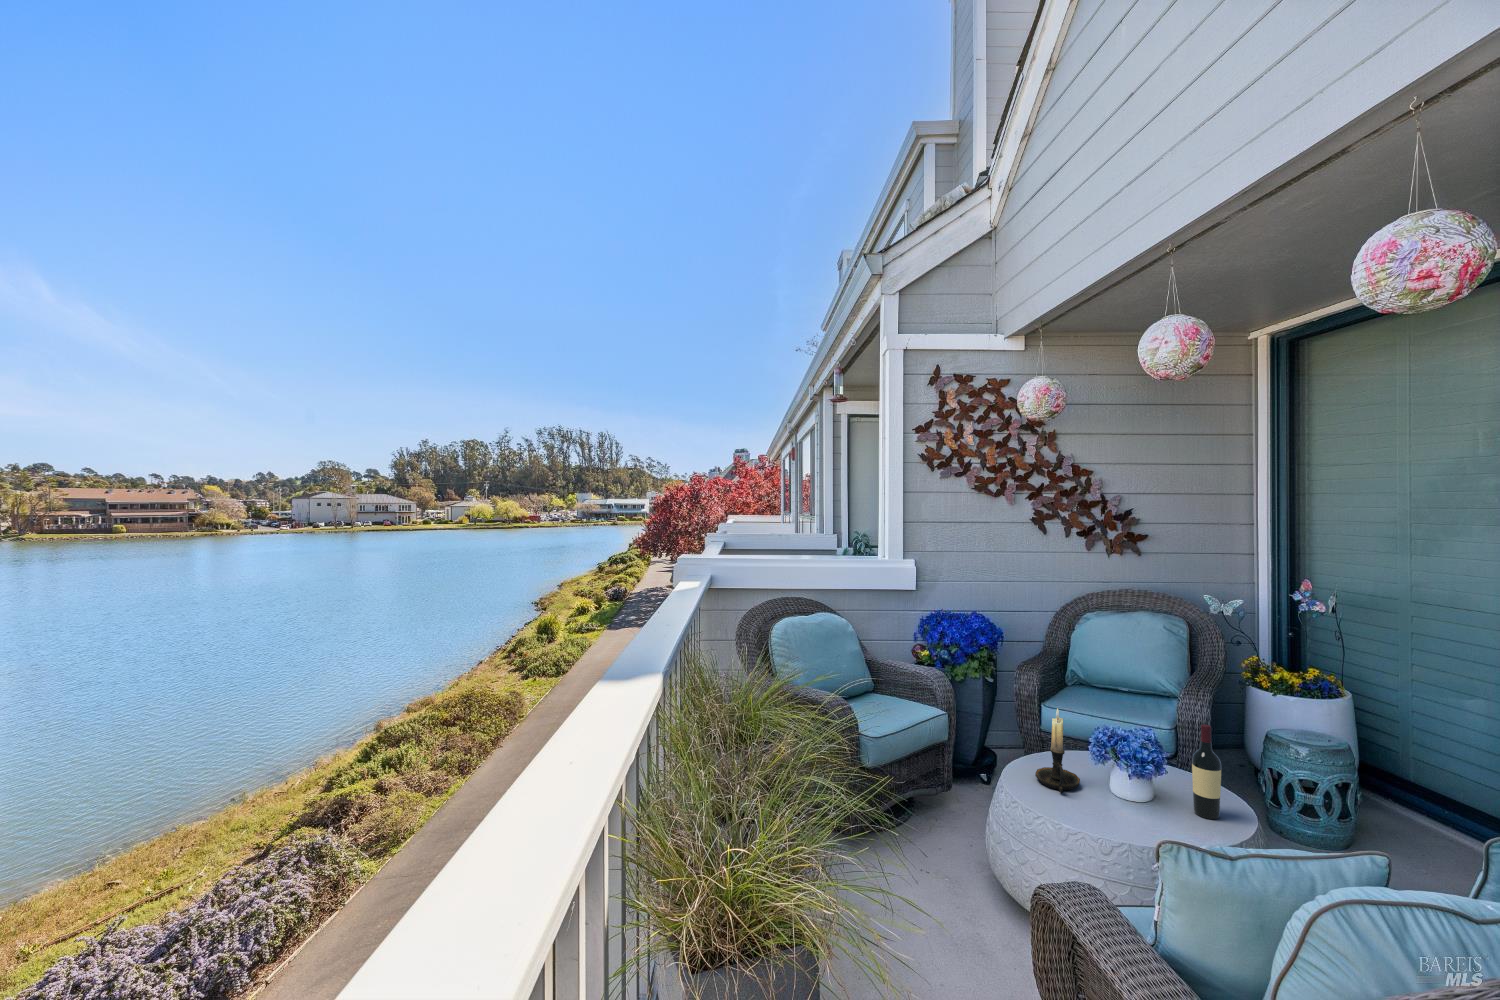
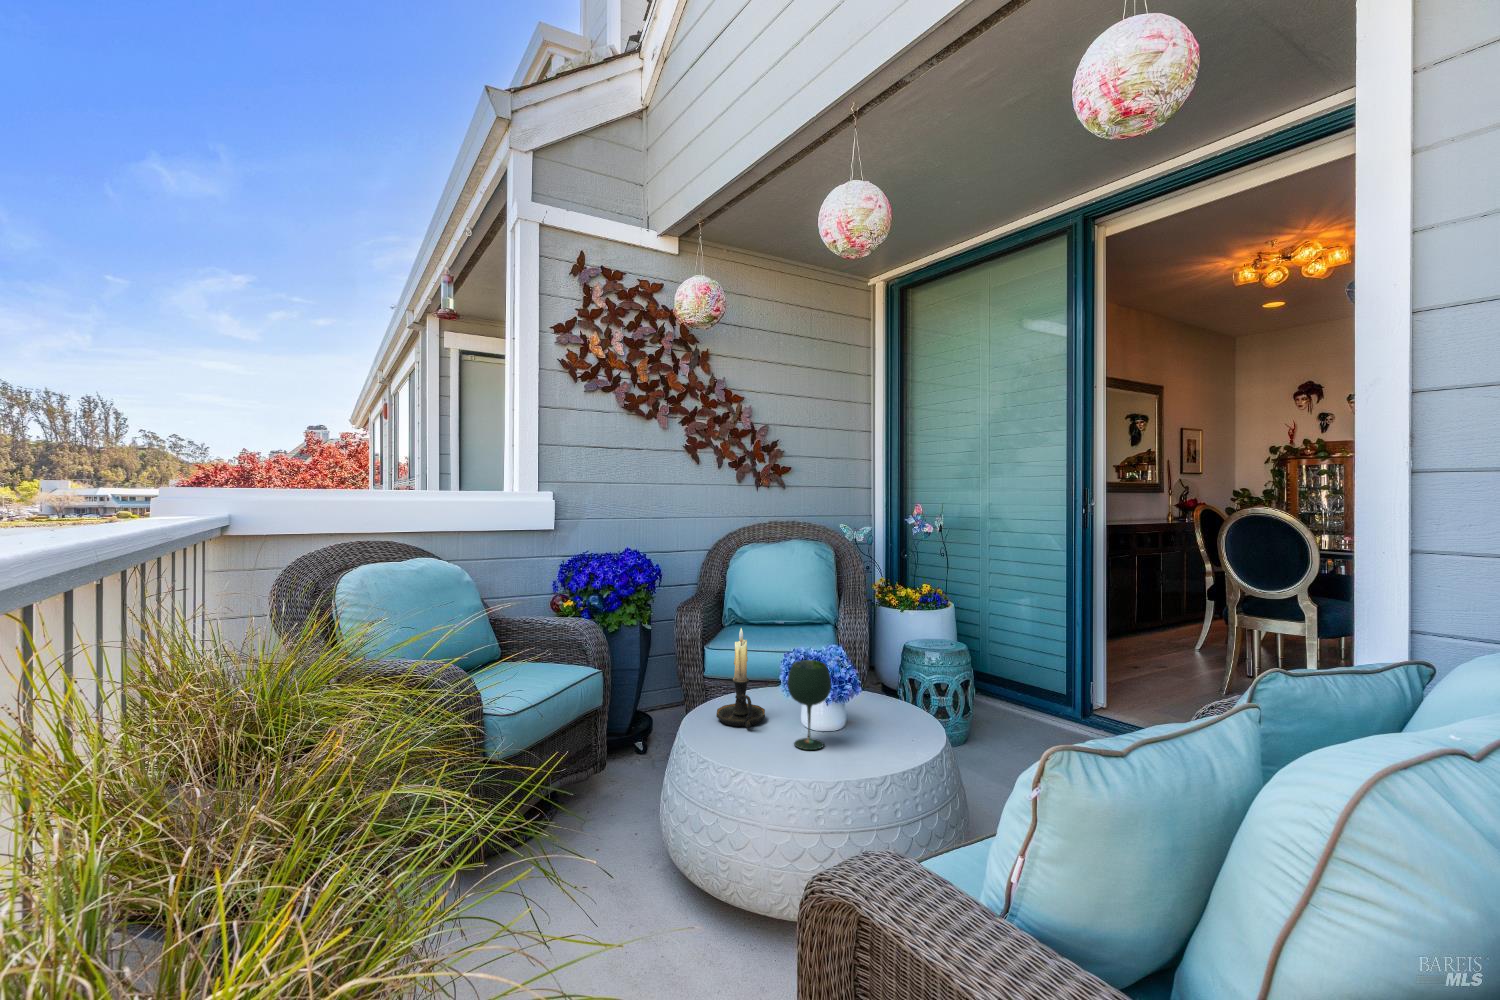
wine bottle: present [1192,724,1221,819] -> none [875,621,902,723]
wine glass: none [1092,748,1134,826] -> present [787,660,831,750]

